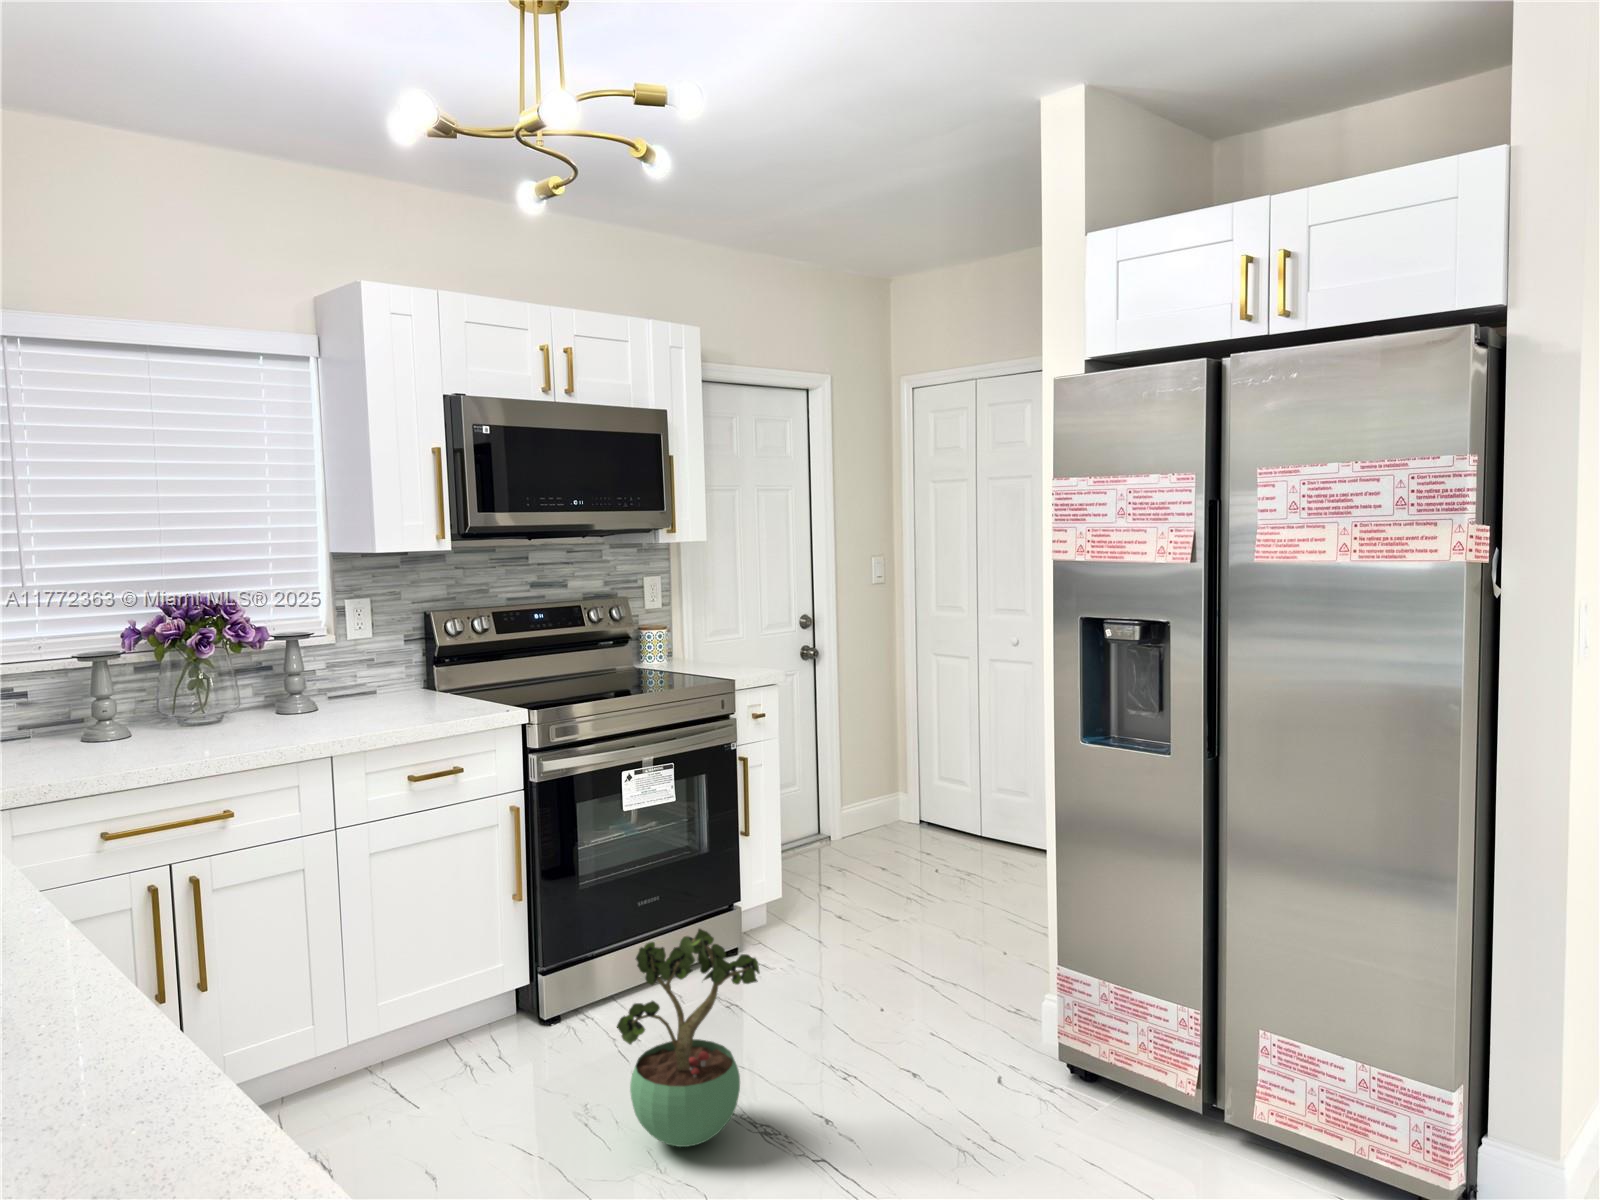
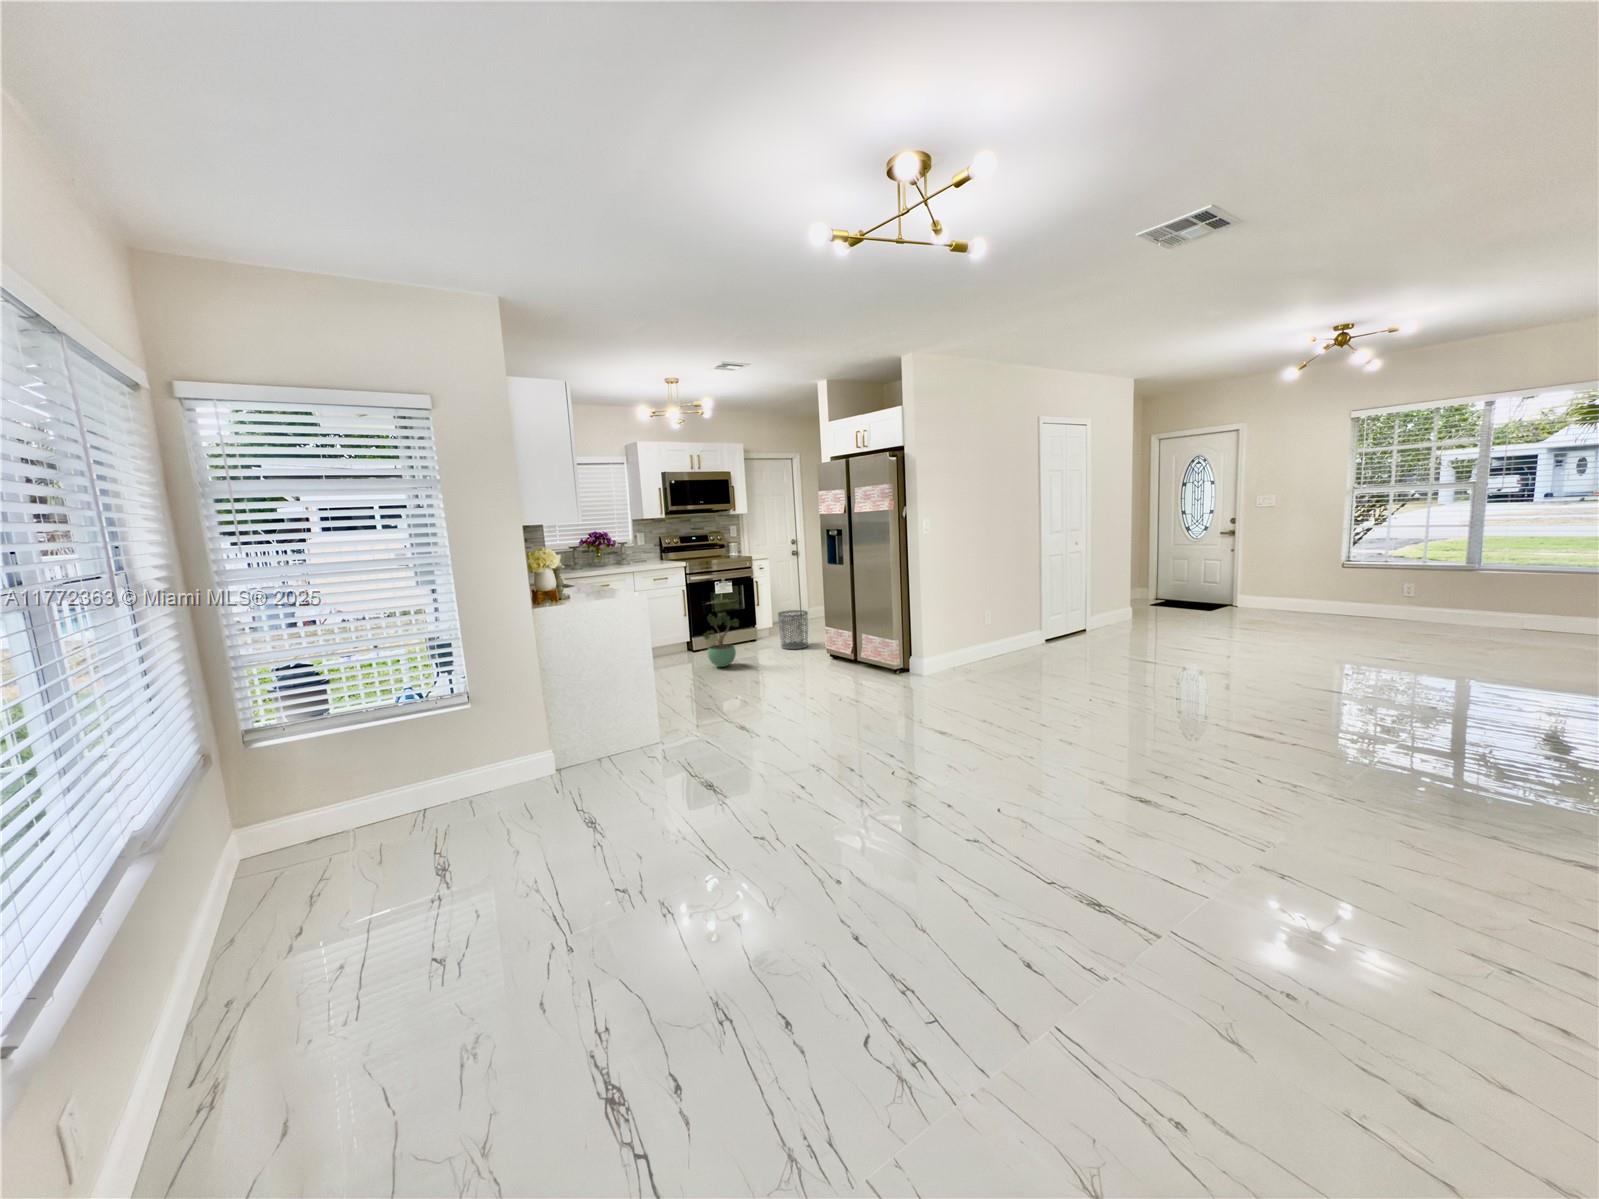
waste bin: none [835,861,935,1007] -> present [778,610,808,649]

